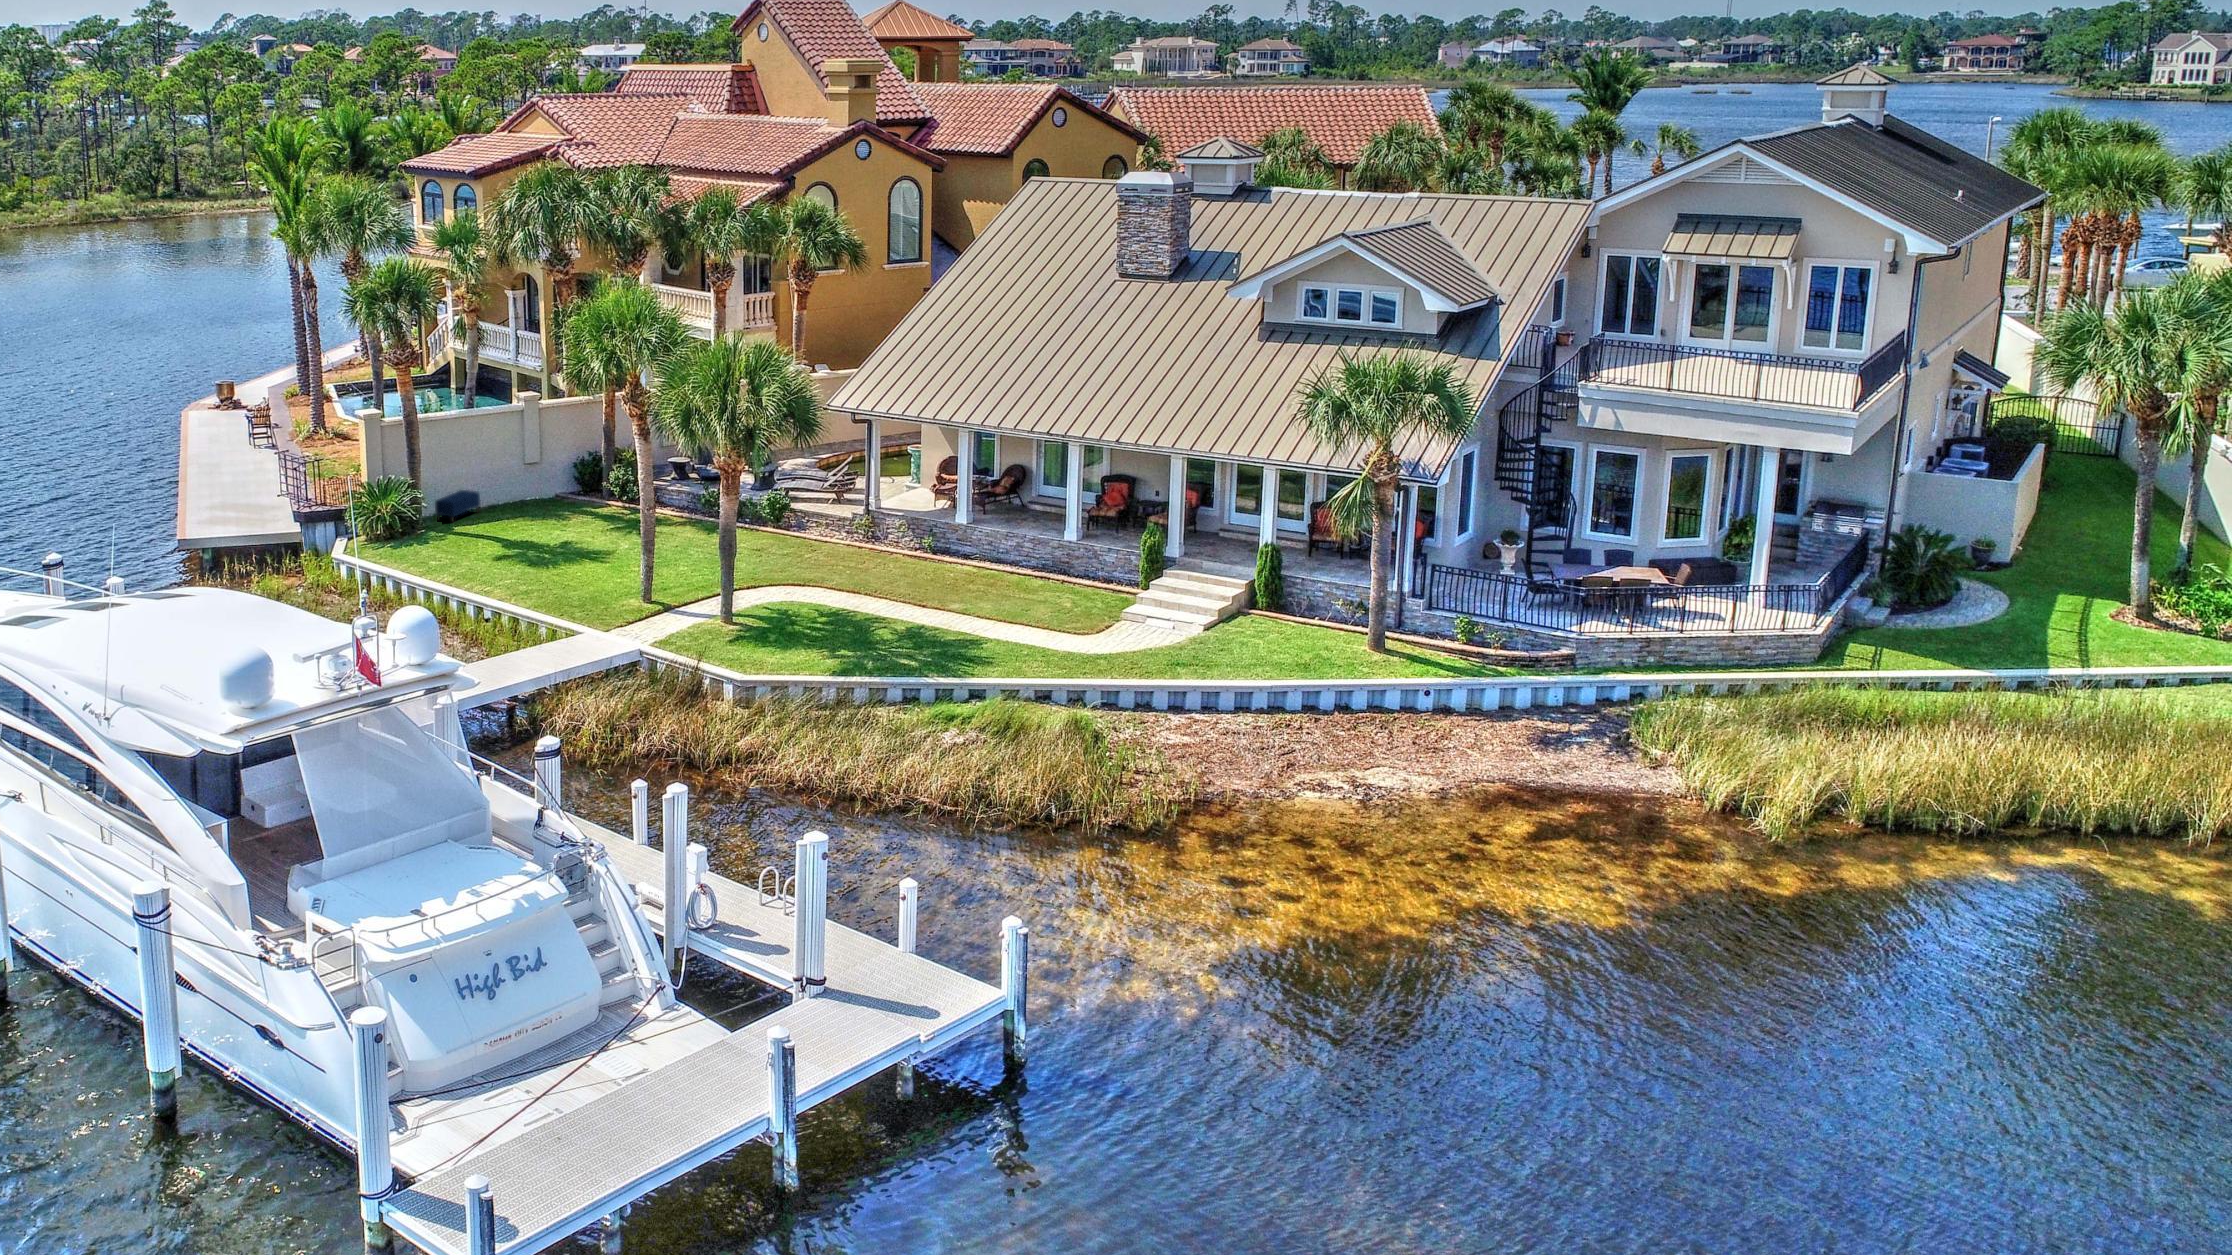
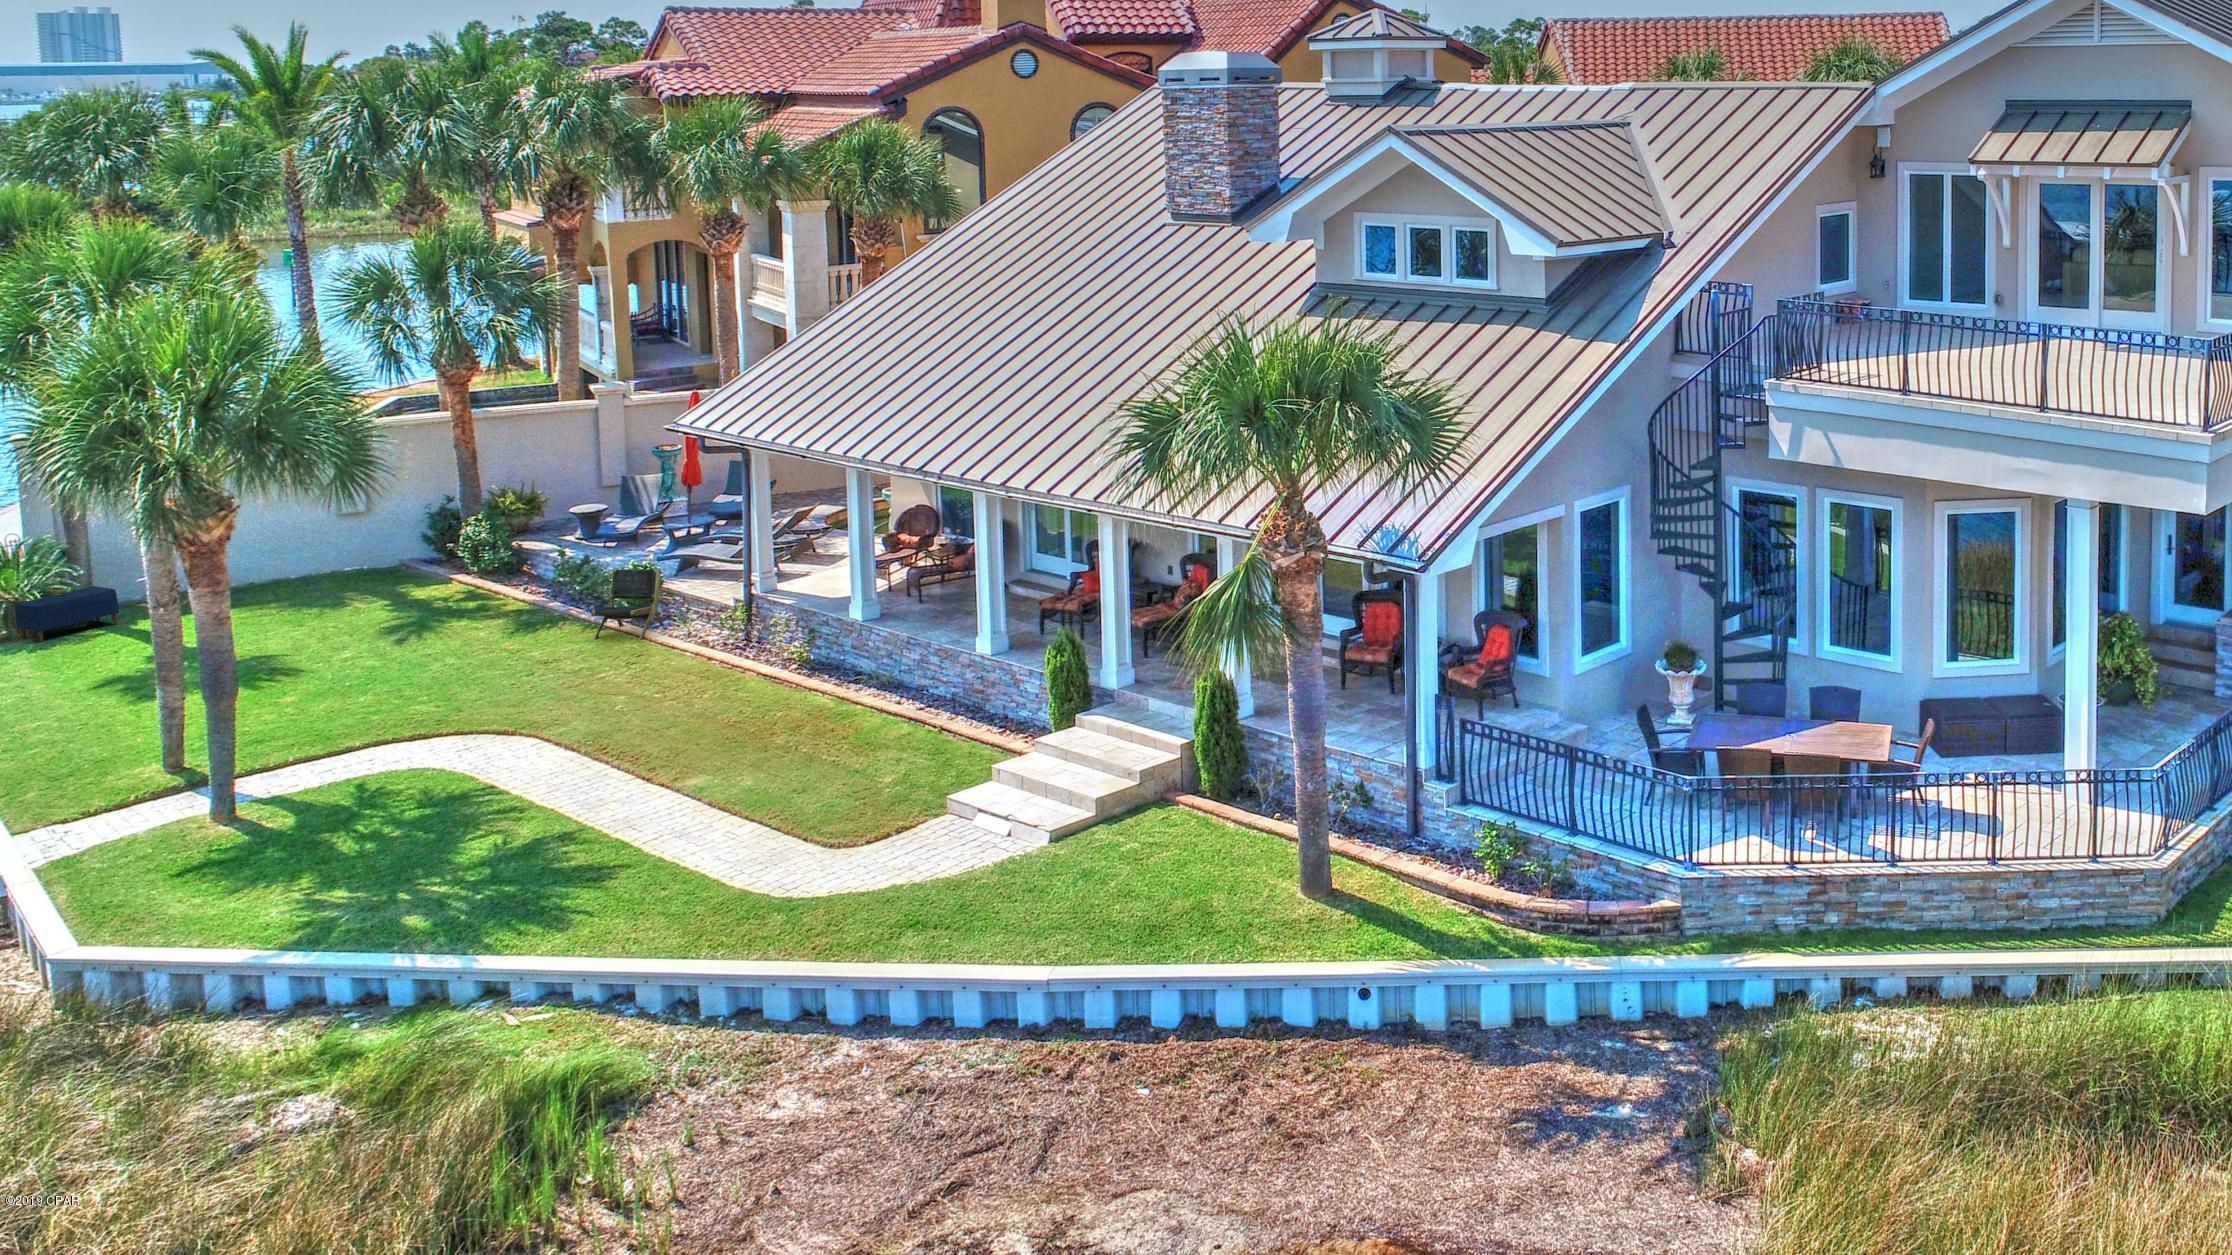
lounge chair: none [787,480,818,523] -> present [591,568,664,640]

